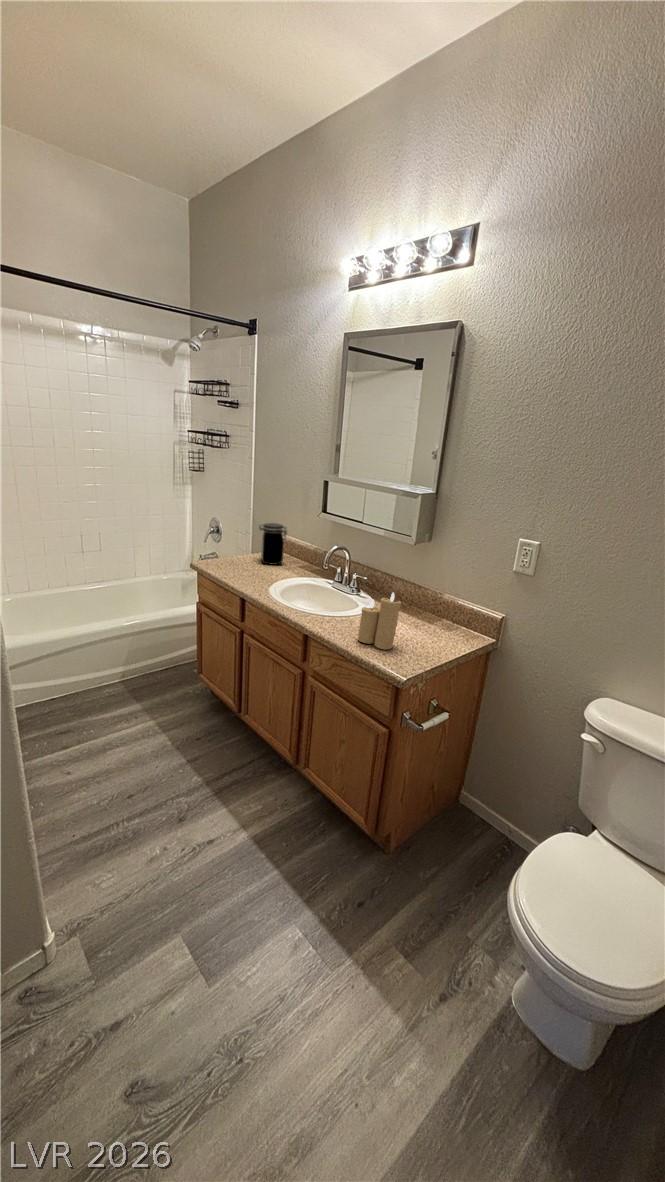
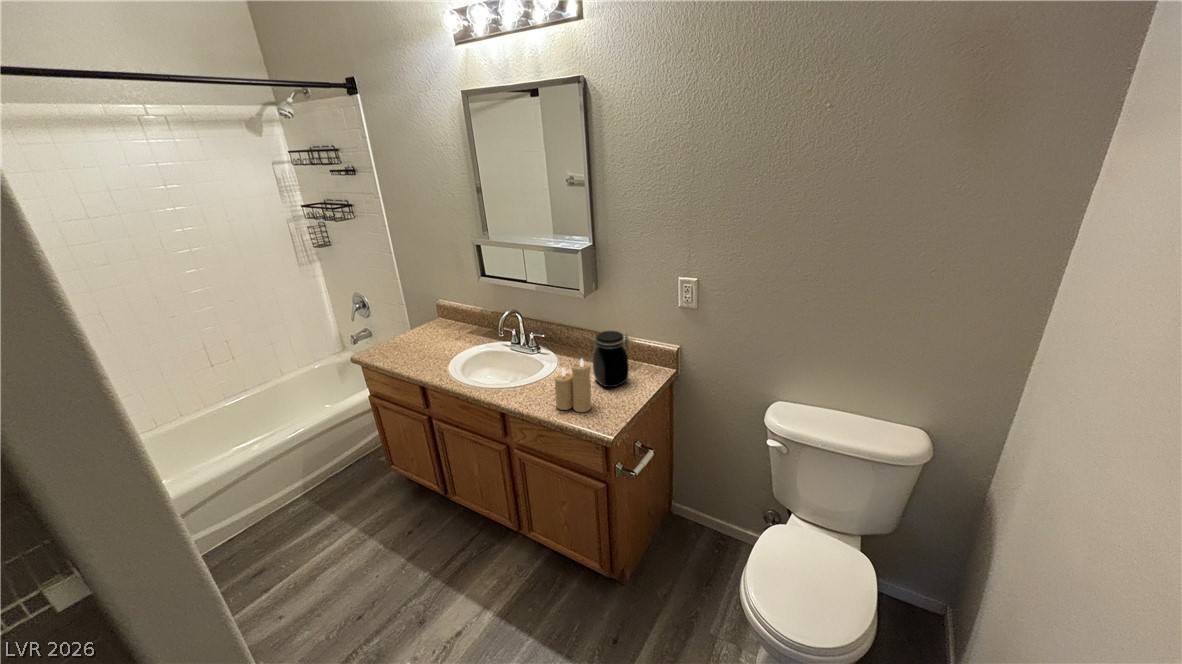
jar: present [259,523,287,565] -> present [590,331,629,387]

